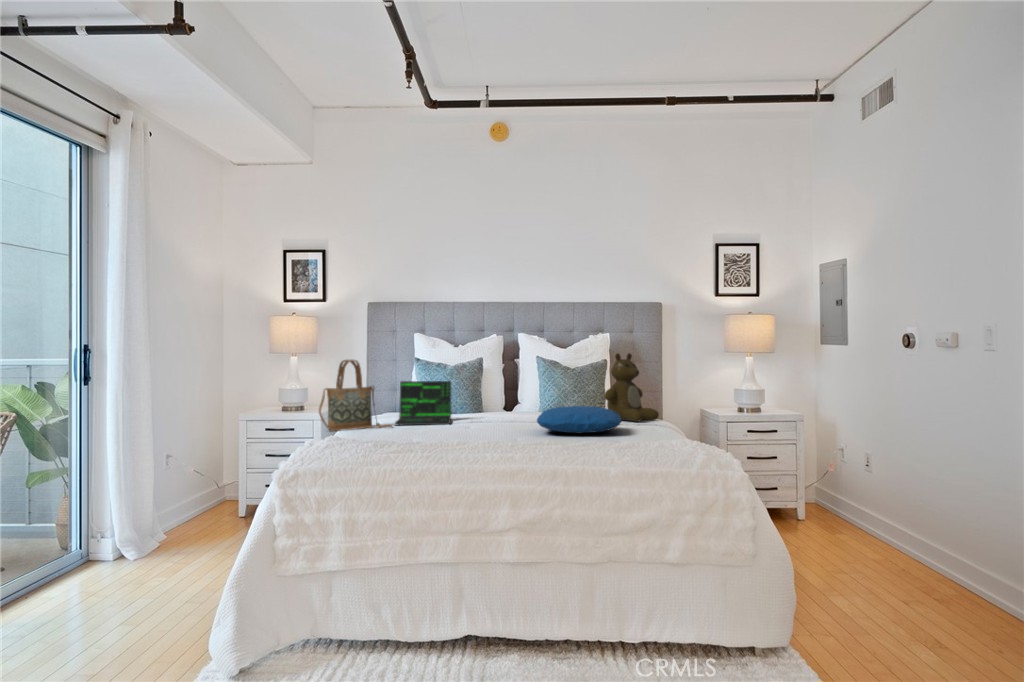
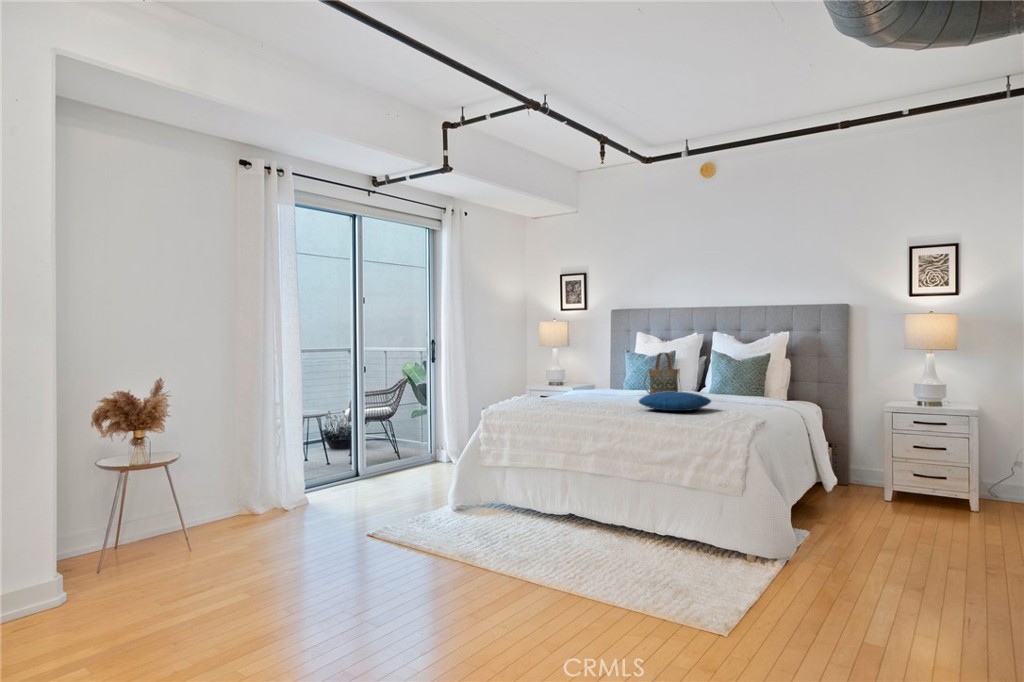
teddy bear: present [604,353,659,422] -> none [729,352,776,407]
handbag: present [319,360,392,431] -> present [644,353,680,394]
laptop: present [395,381,452,426] -> none [583,368,640,400]

